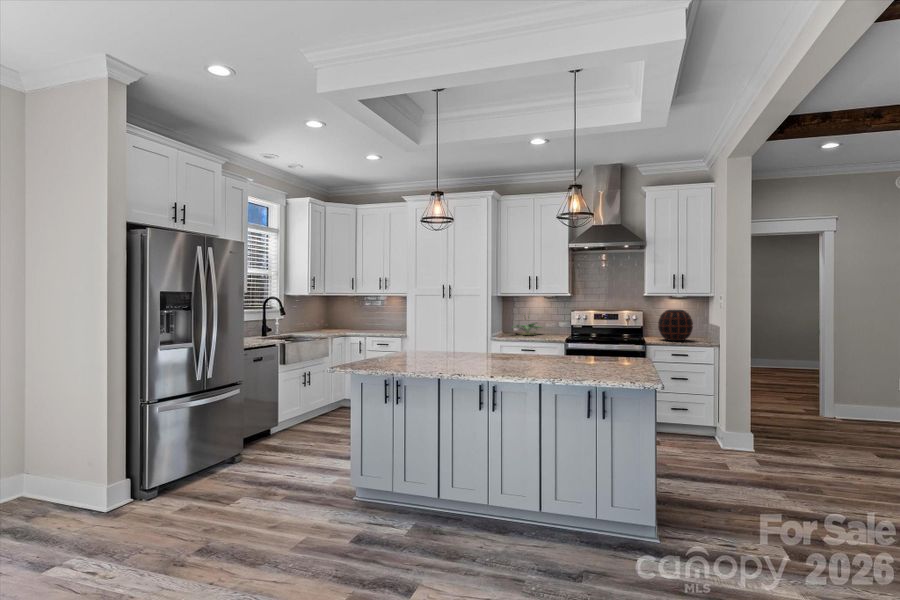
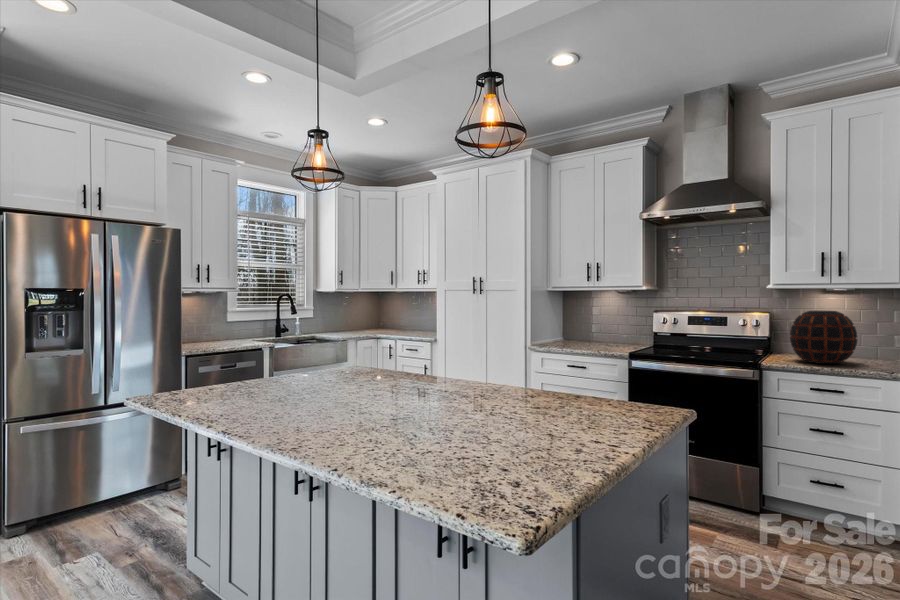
potted plant: present [517,323,541,335] -> none [565,306,614,345]

